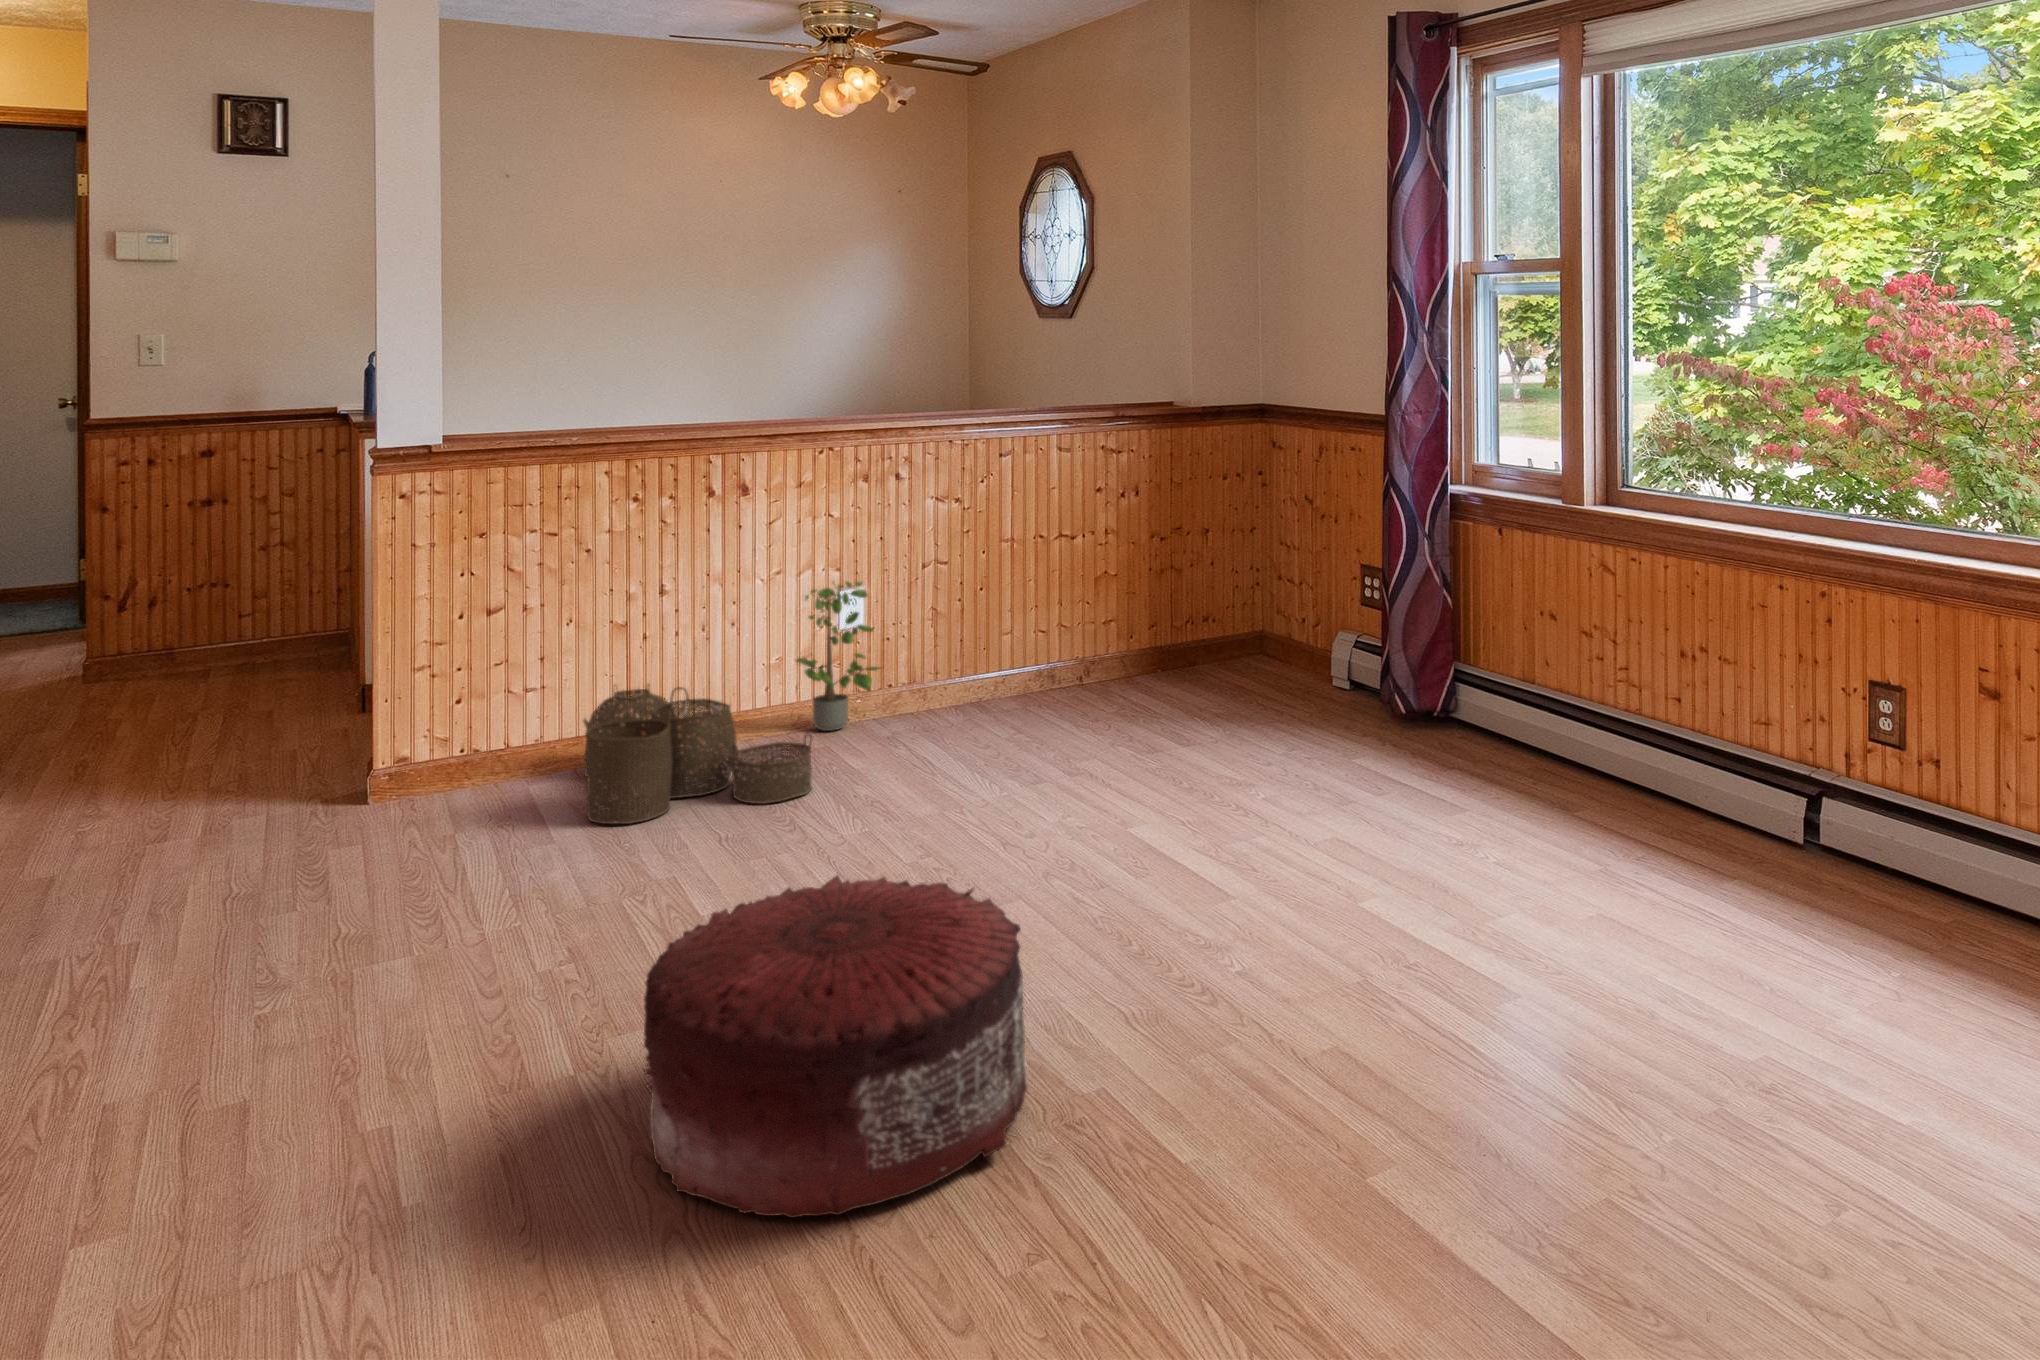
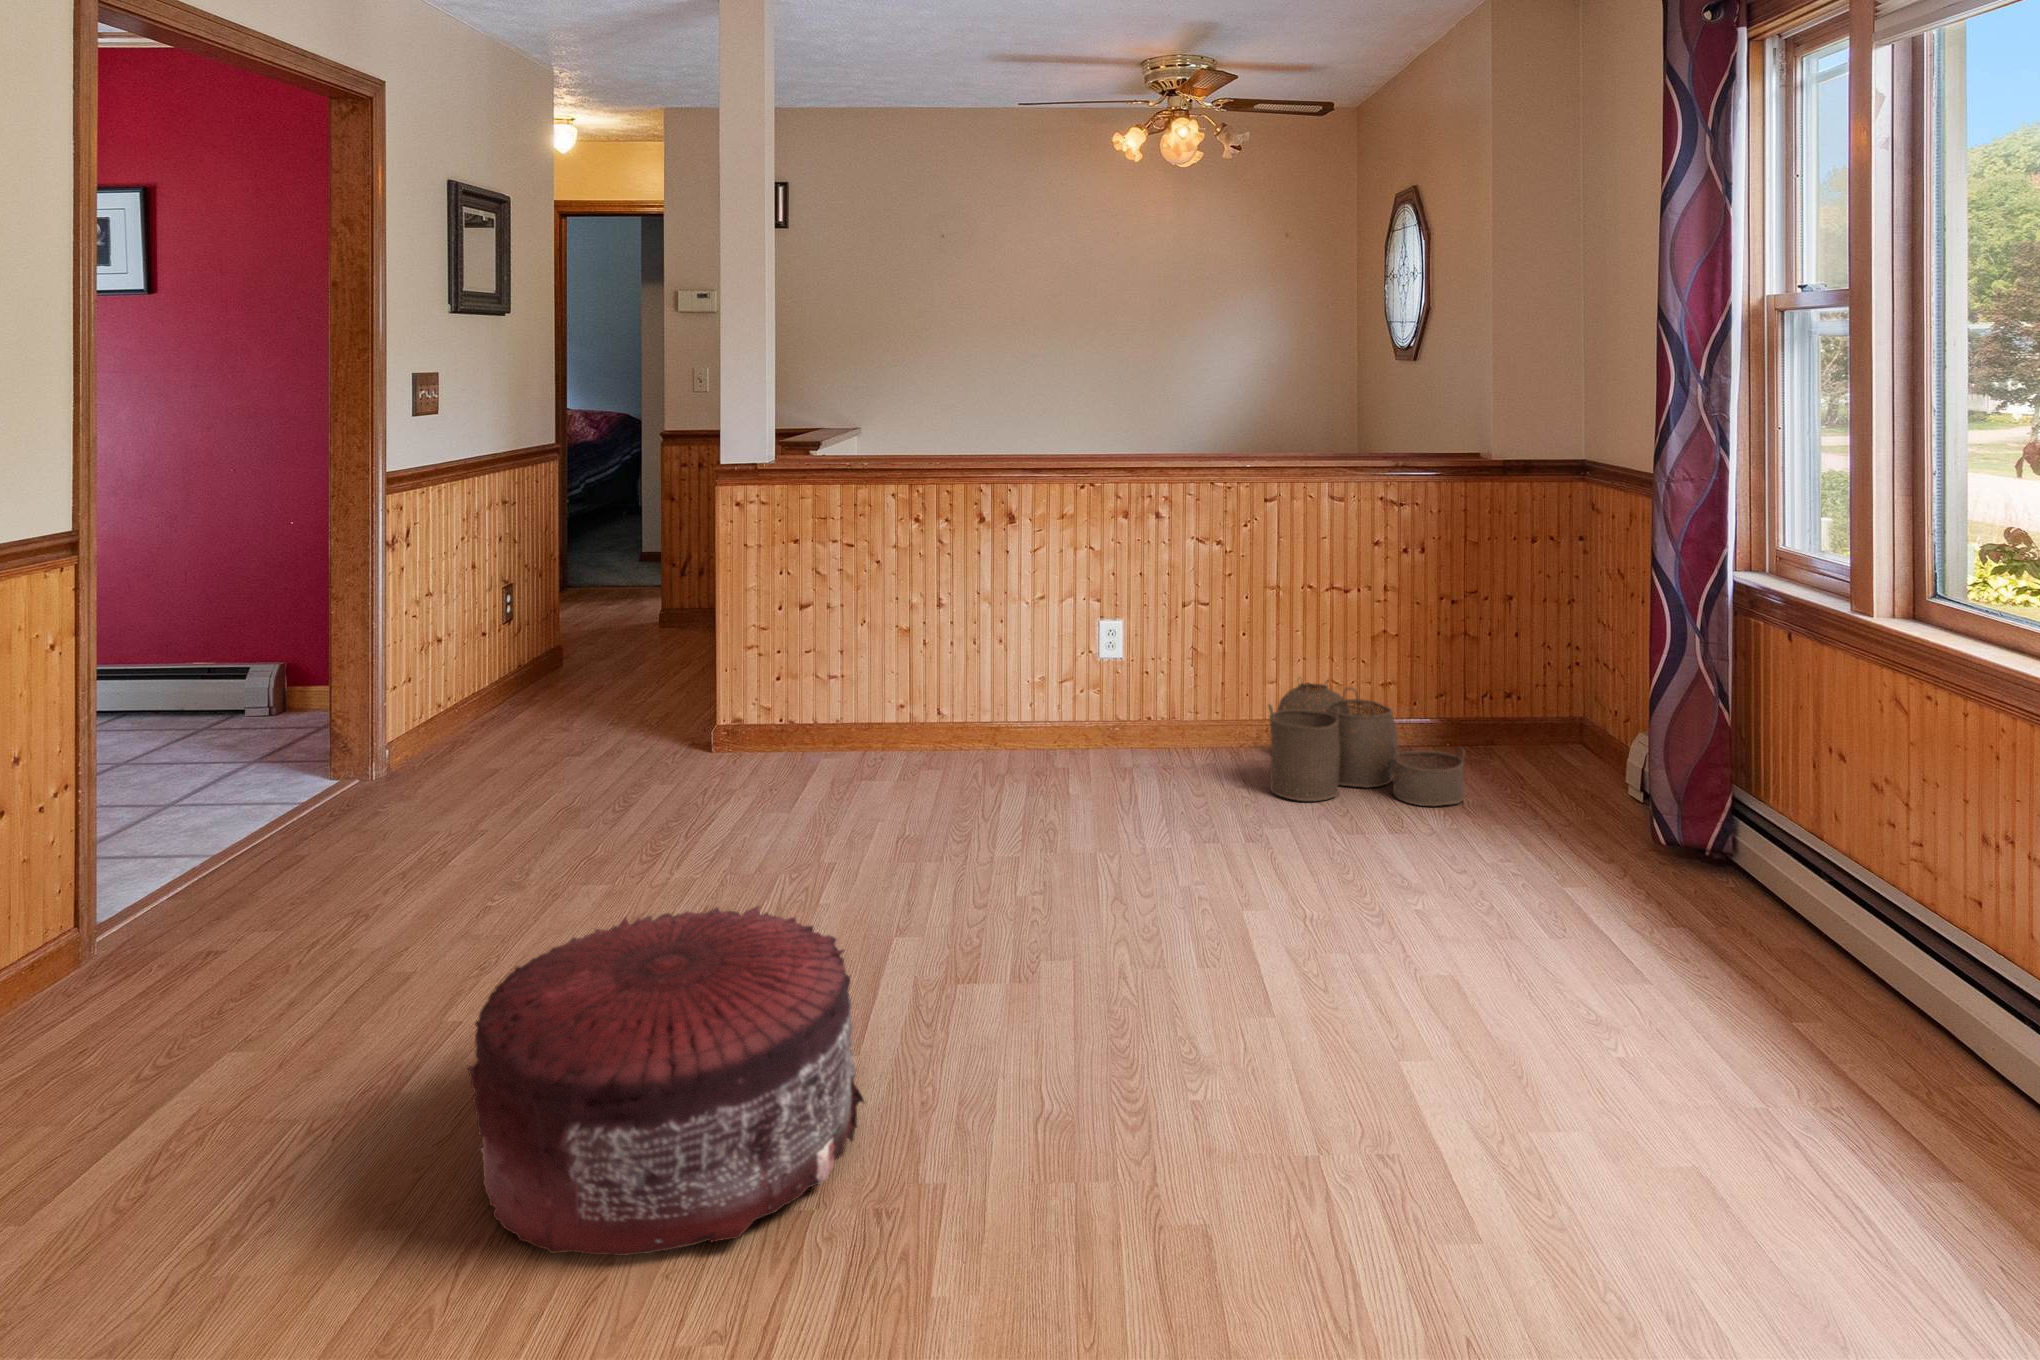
potted plant: present [796,581,879,731] -> none [1051,607,1135,752]
woven basket: present [584,685,812,824] -> present [1268,682,1465,806]

